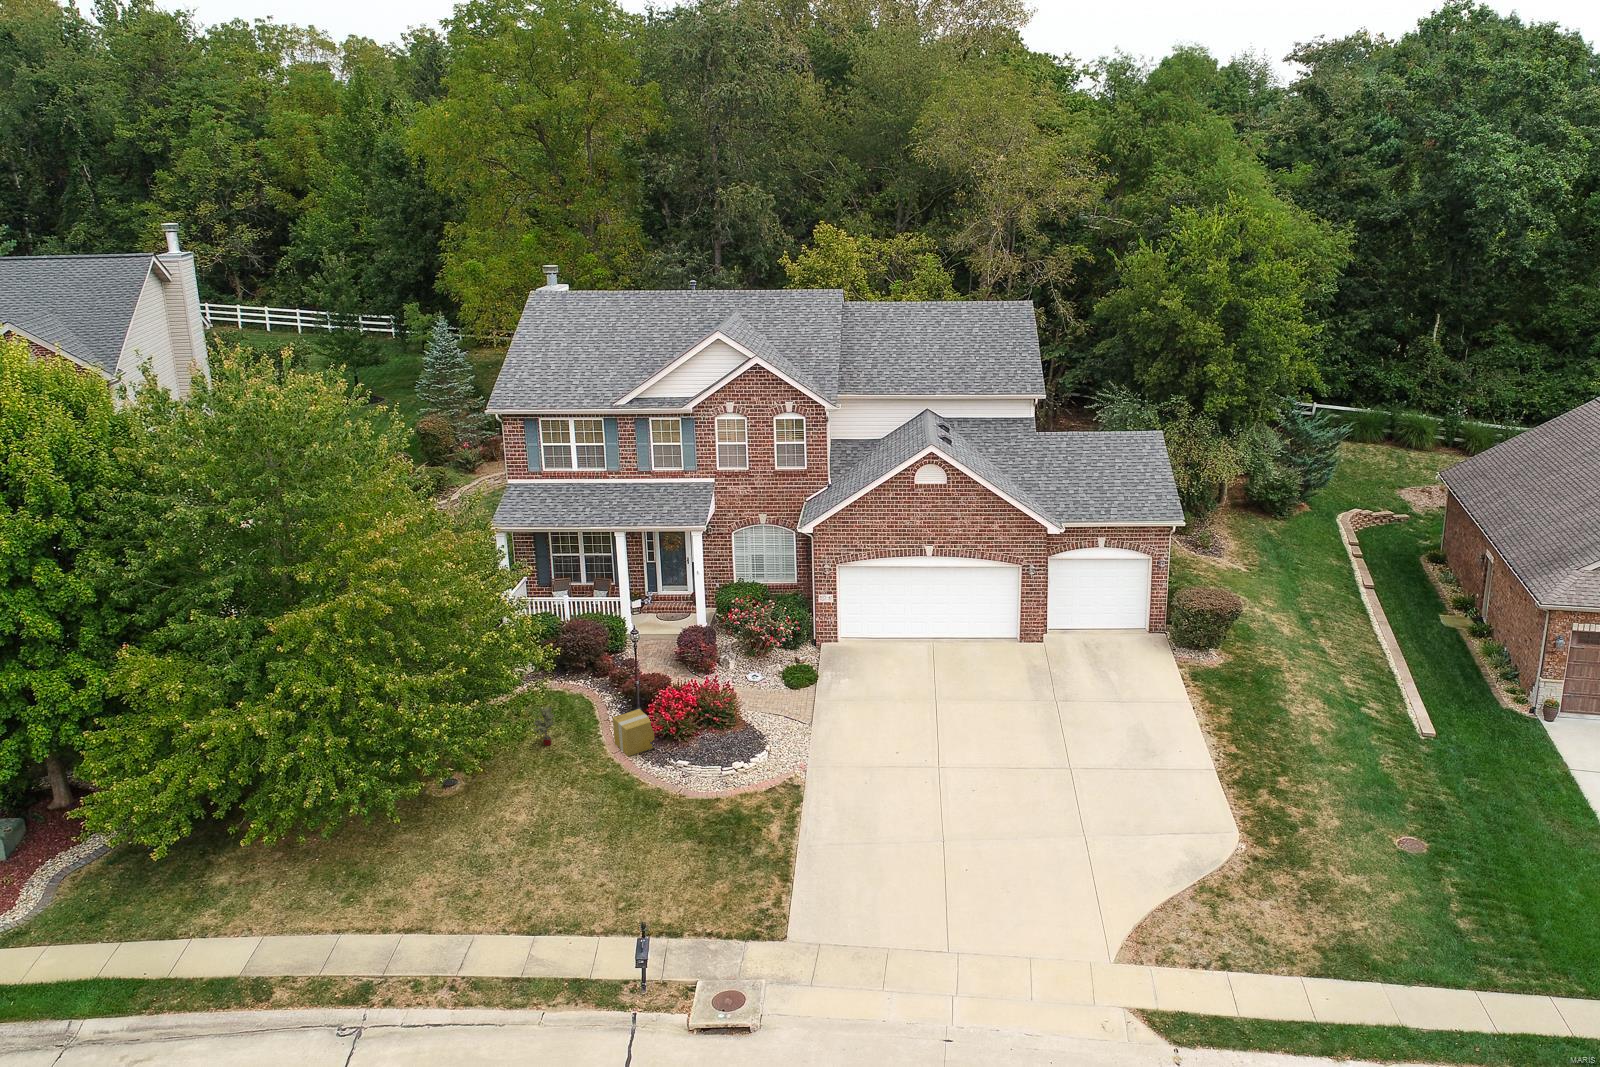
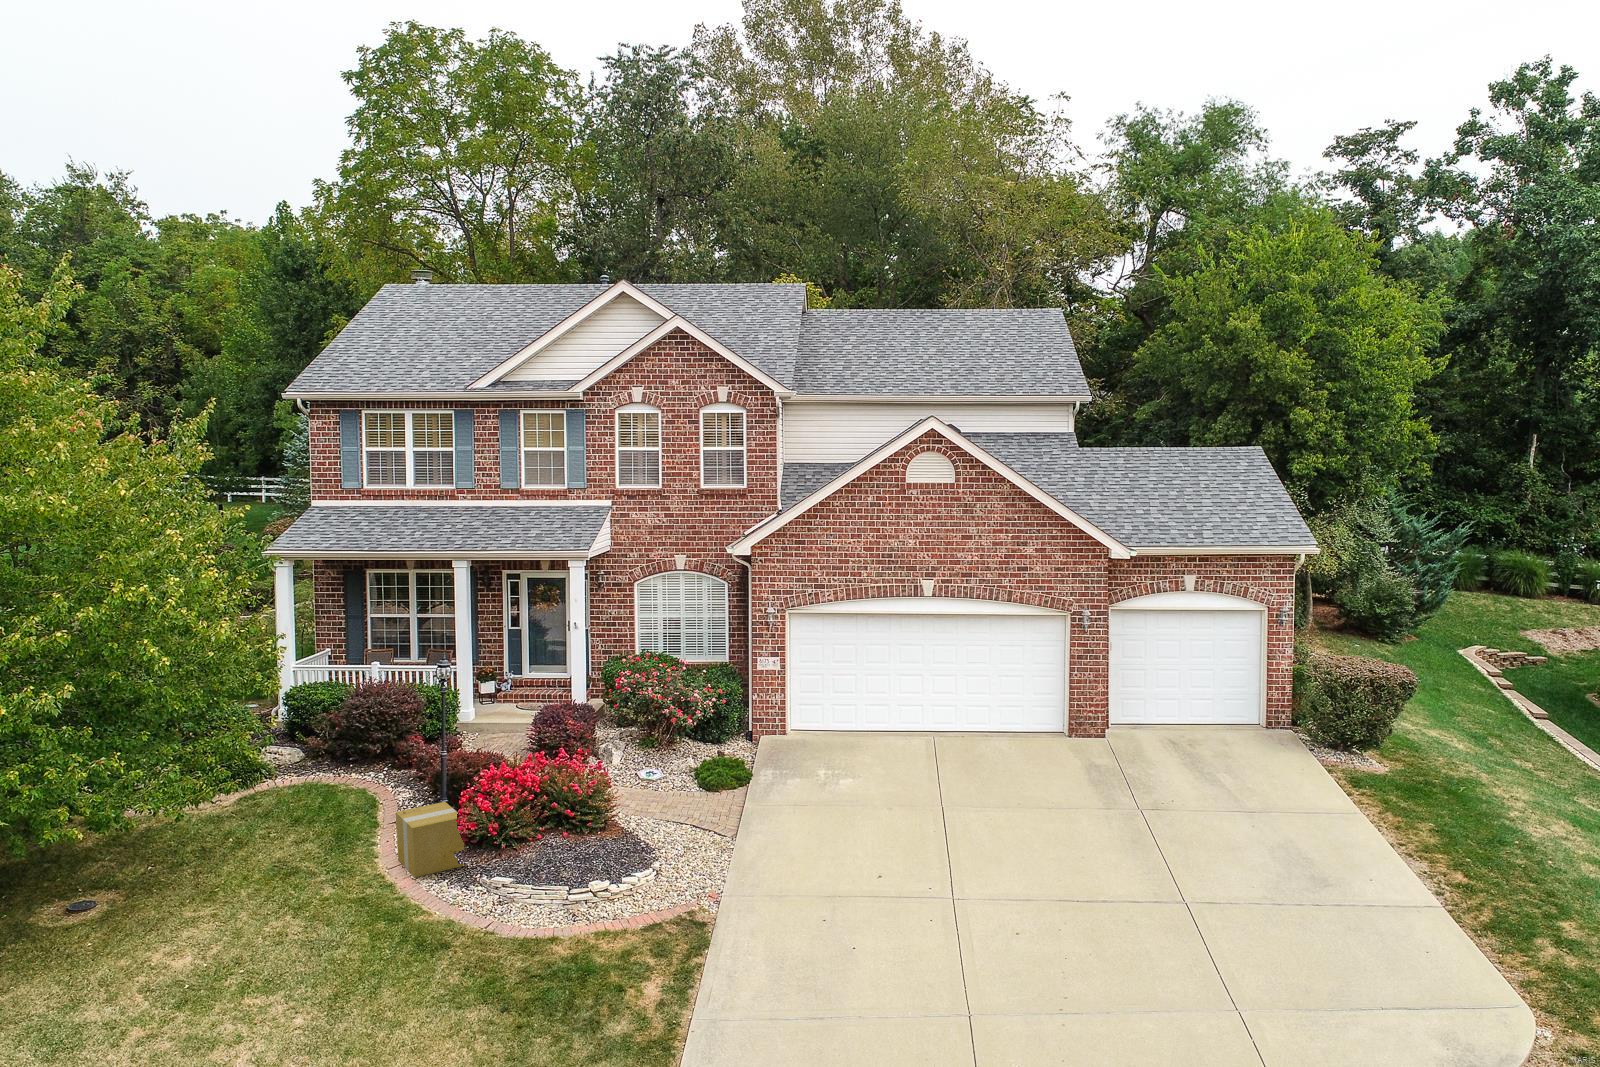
potted tree: present [534,707,554,746] -> none [258,793,300,862]

